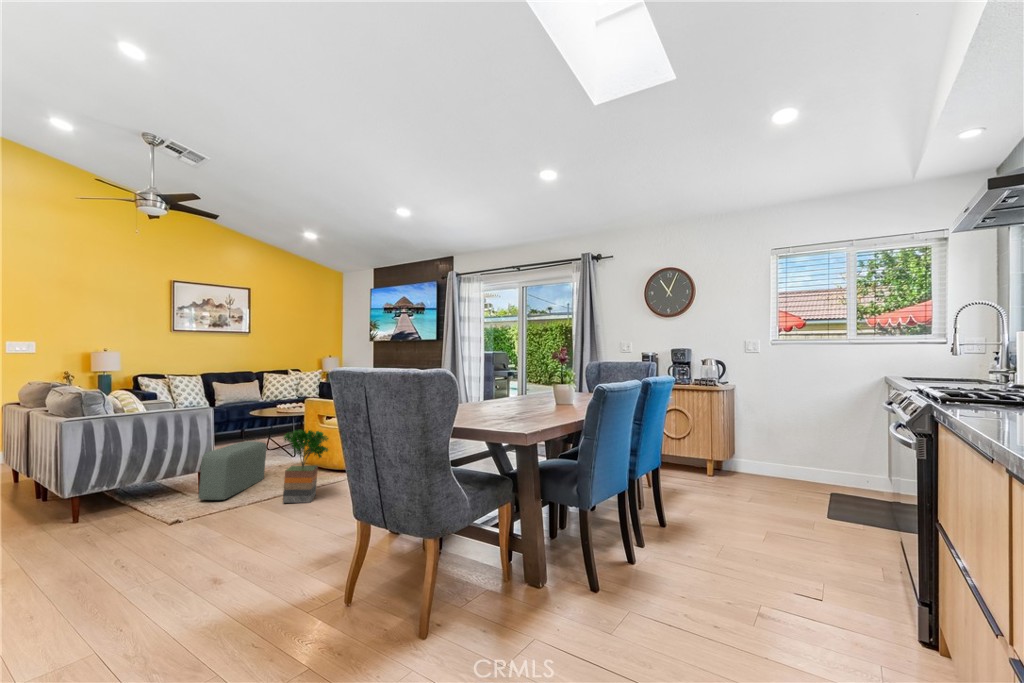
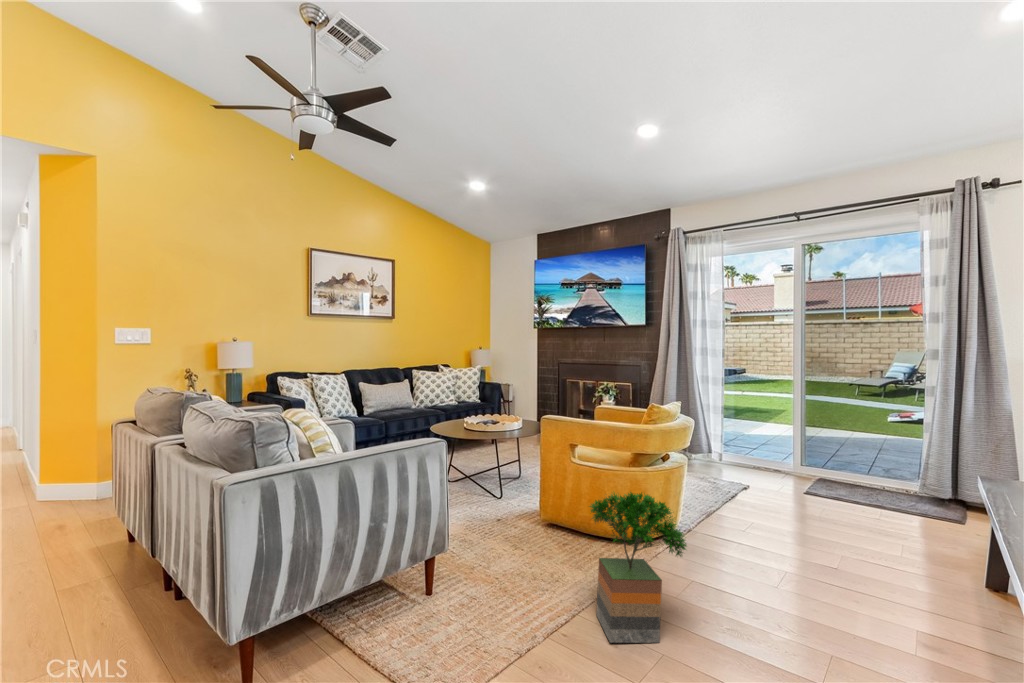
pouf: present [198,441,267,500] -> none [444,492,505,622]

